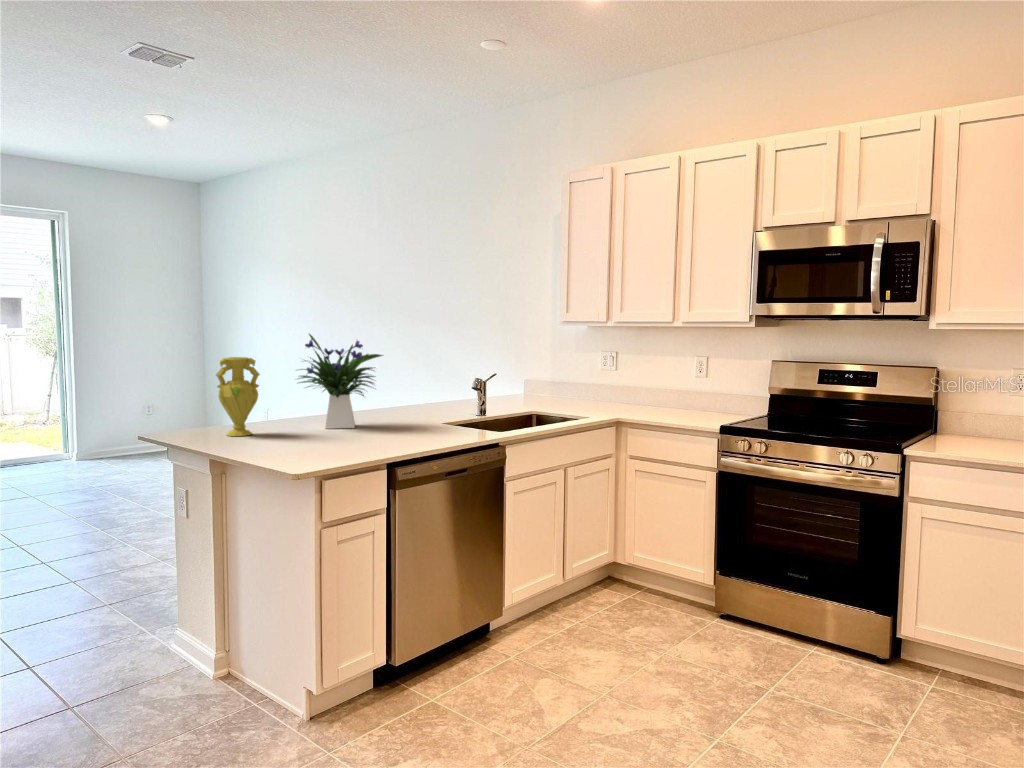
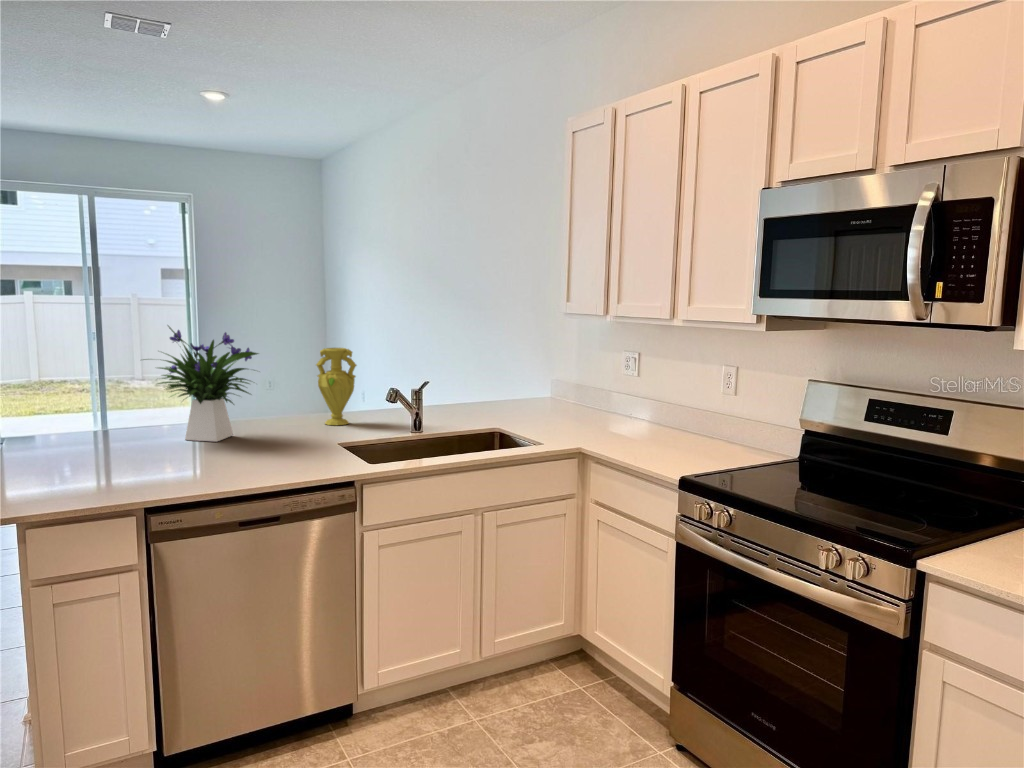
vase: present [216,357,260,436] -> present [316,348,357,425]

